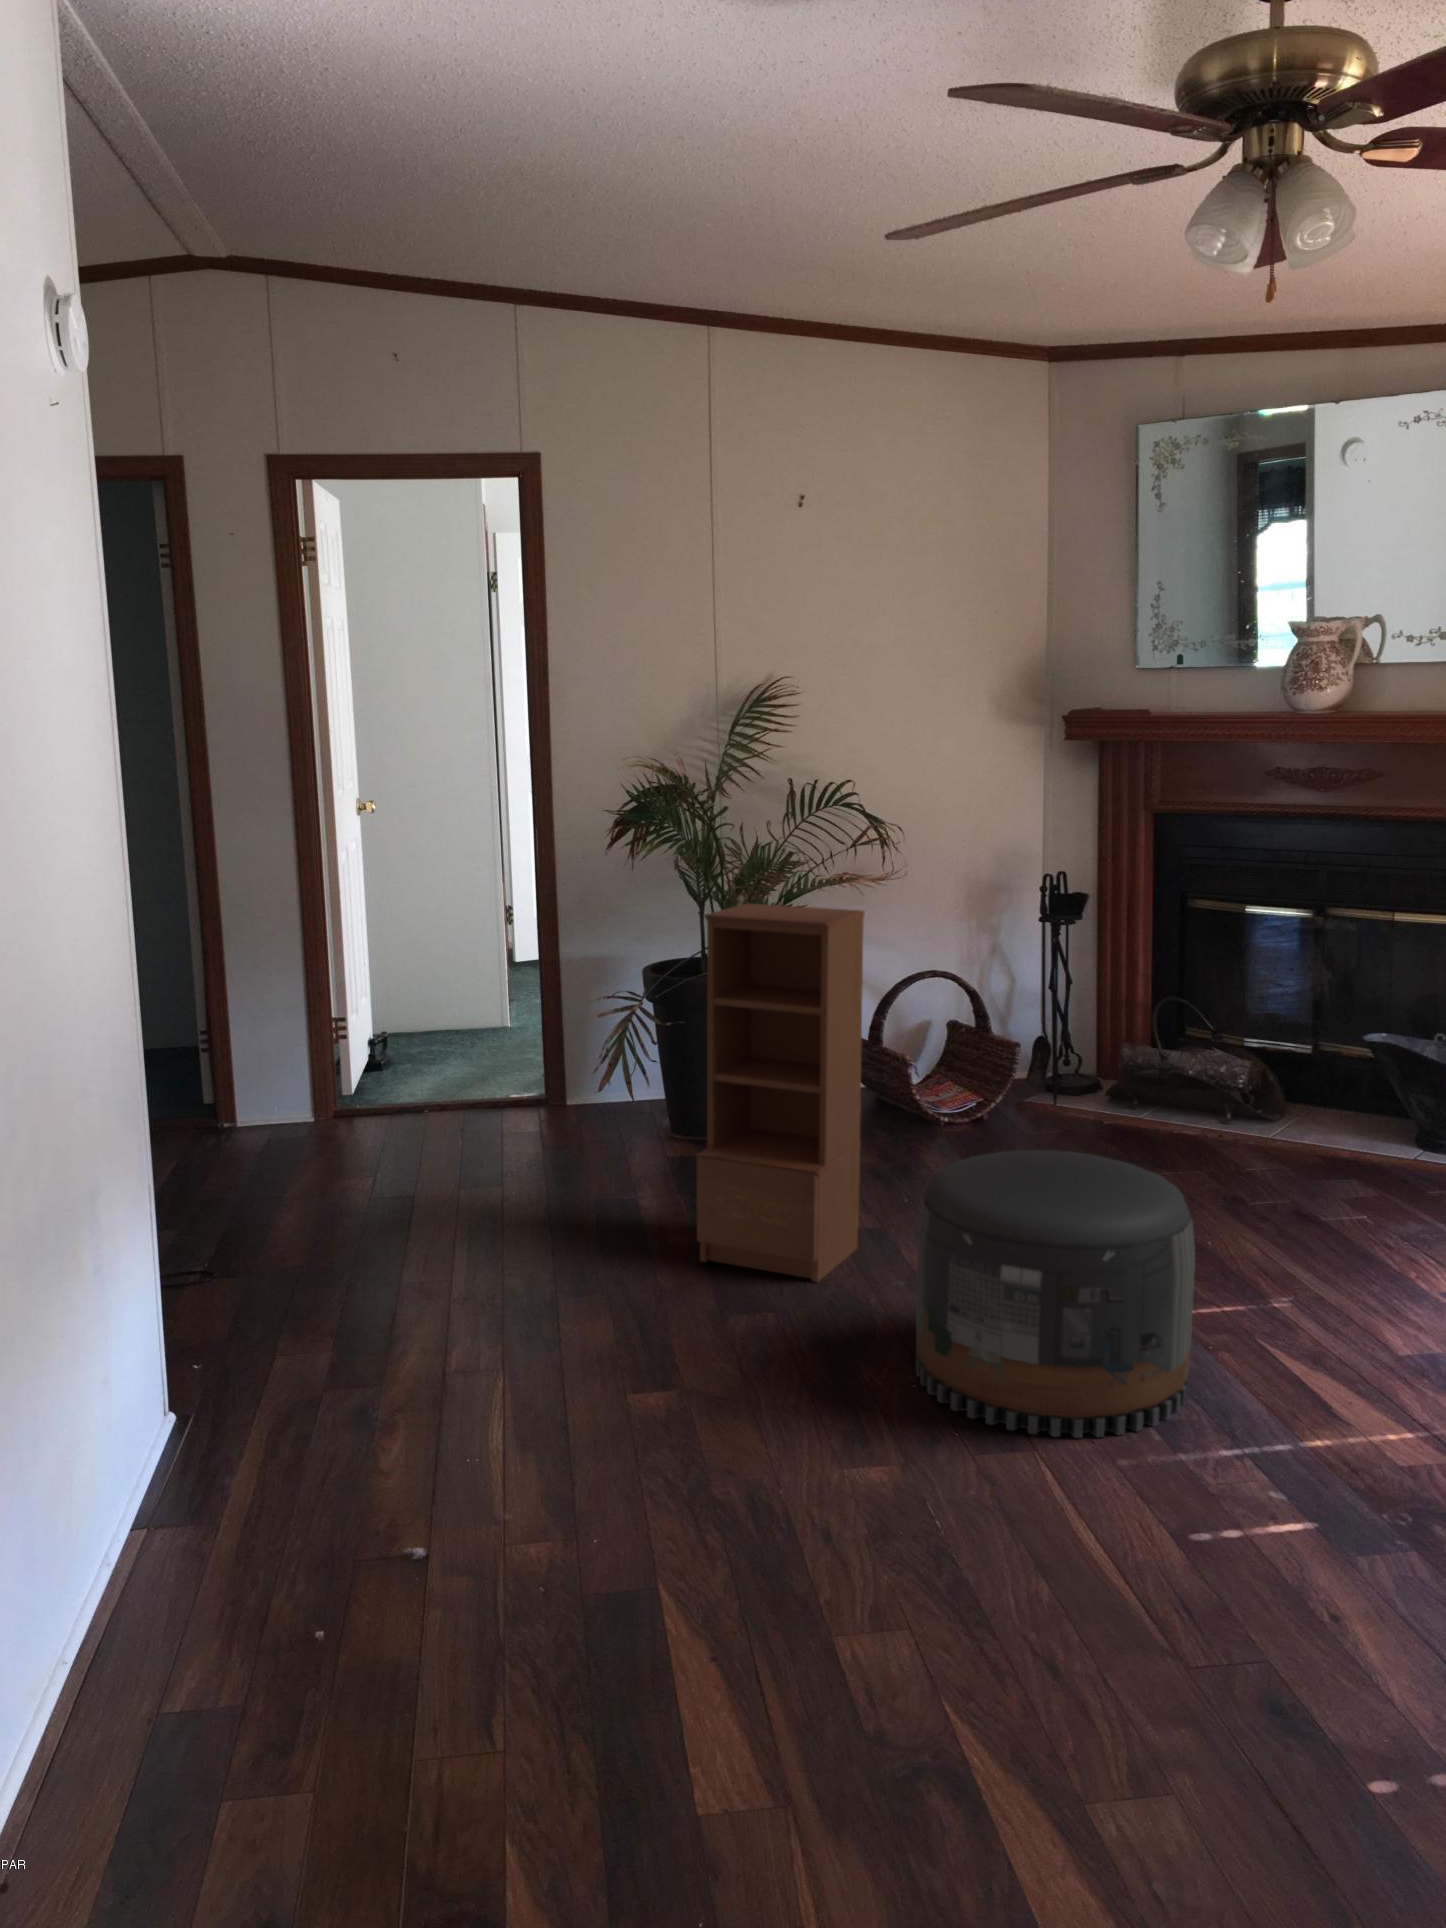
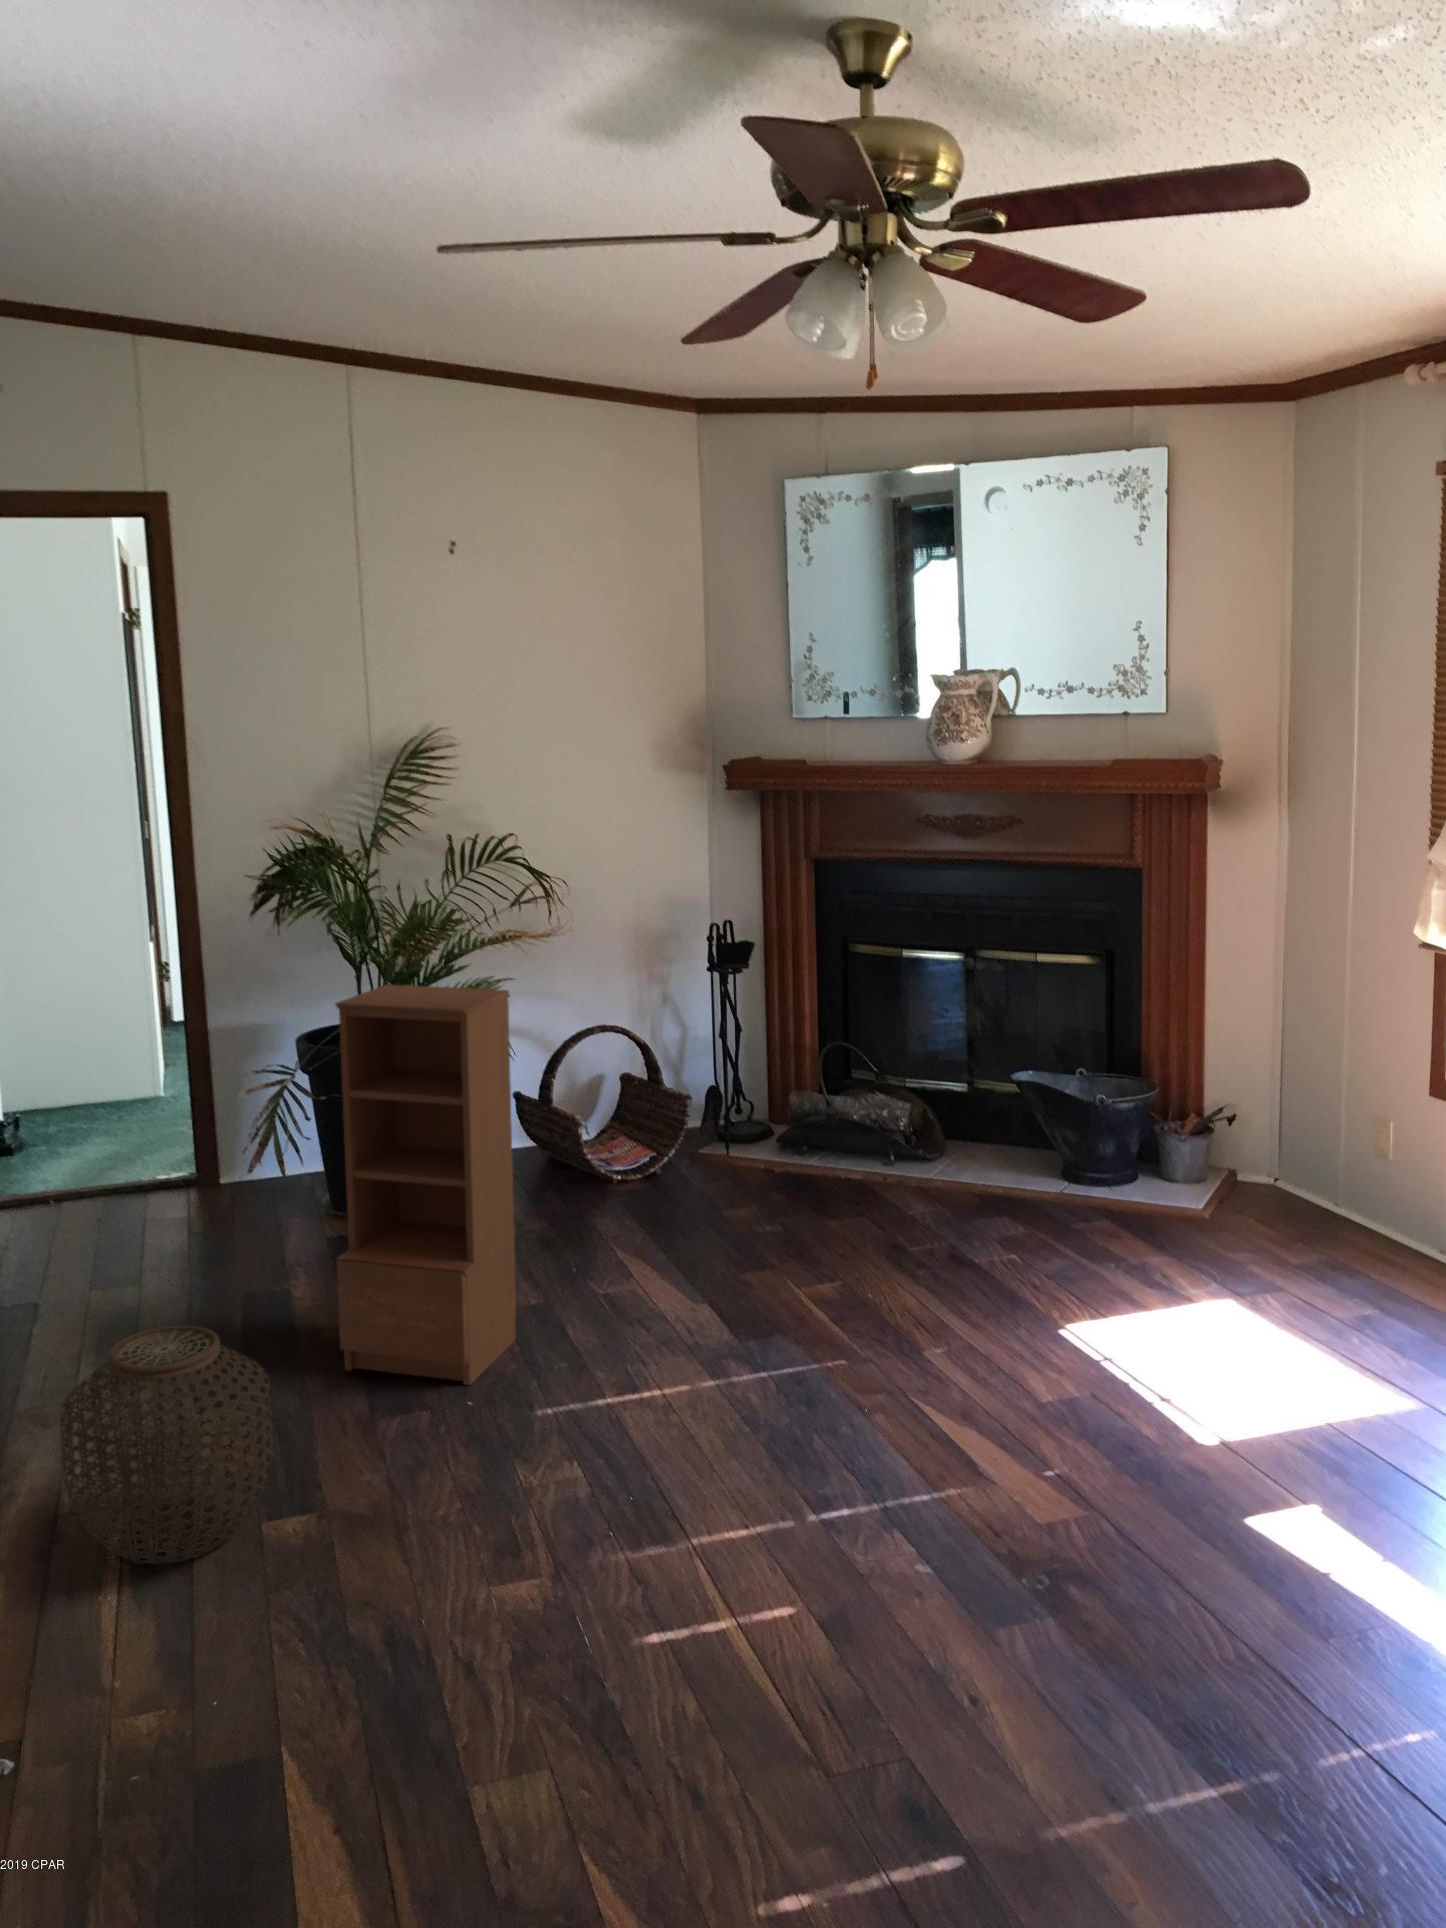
pouf: present [916,1150,1195,1438] -> none [560,1241,839,1553]
woven basket: none [473,1189,651,1399] -> present [60,1326,273,1564]

